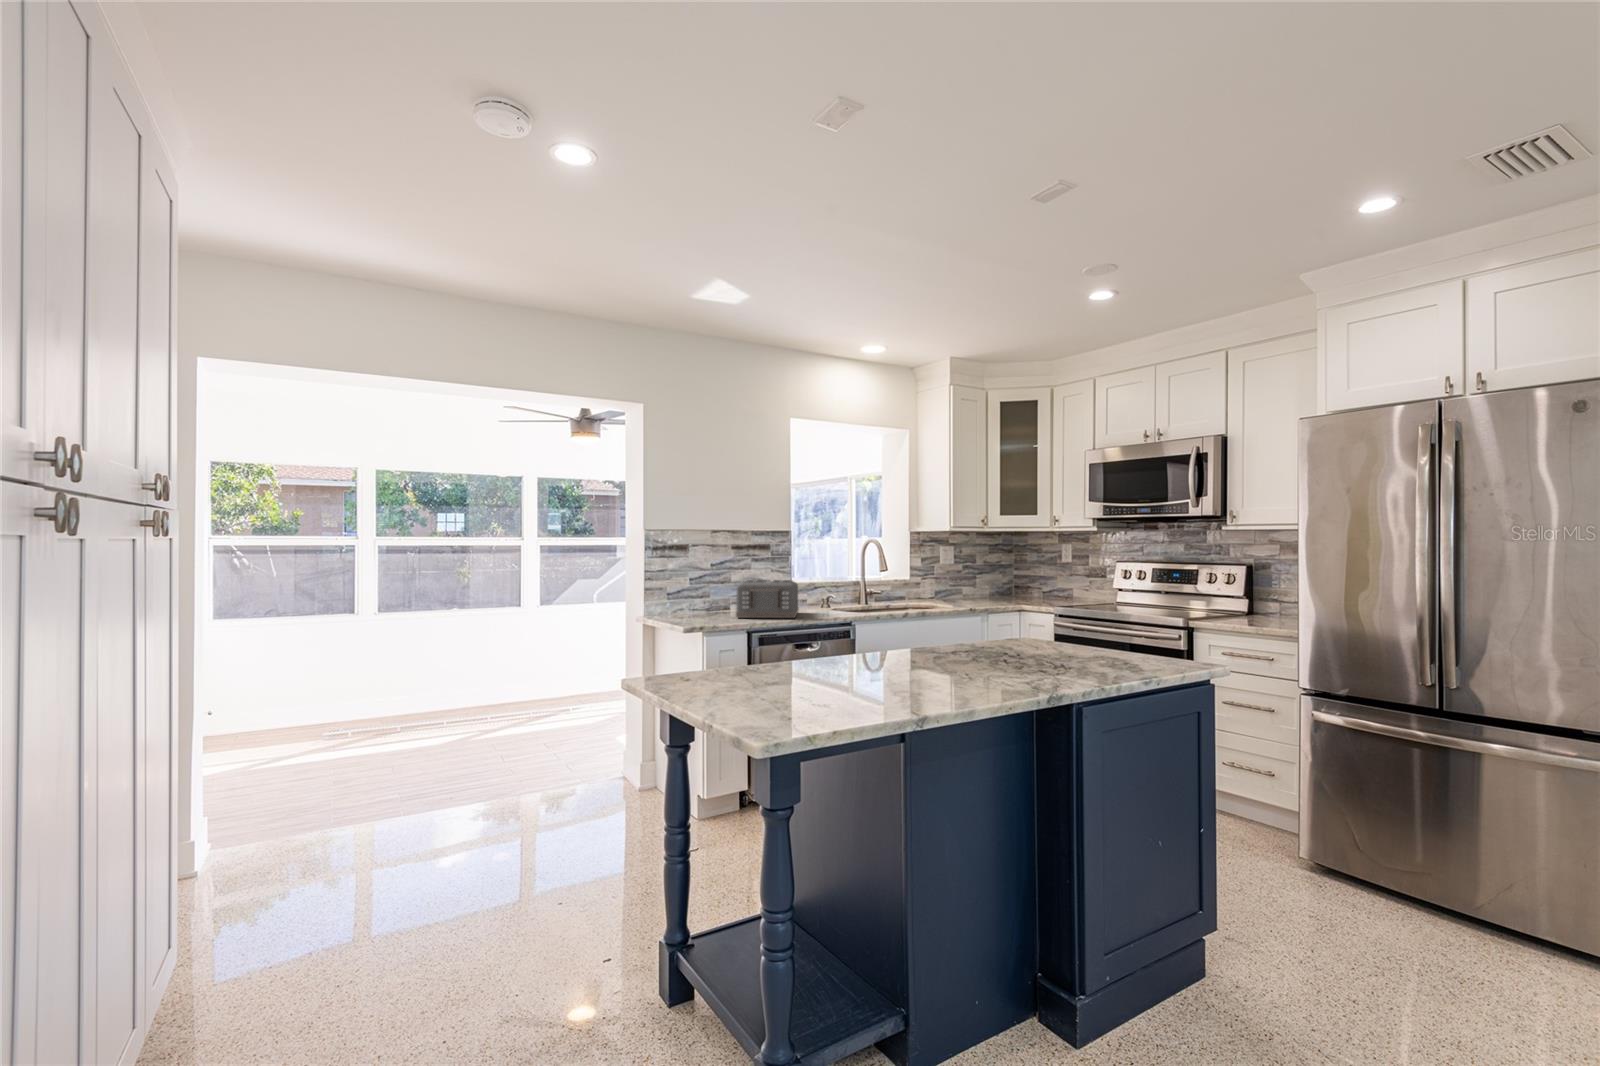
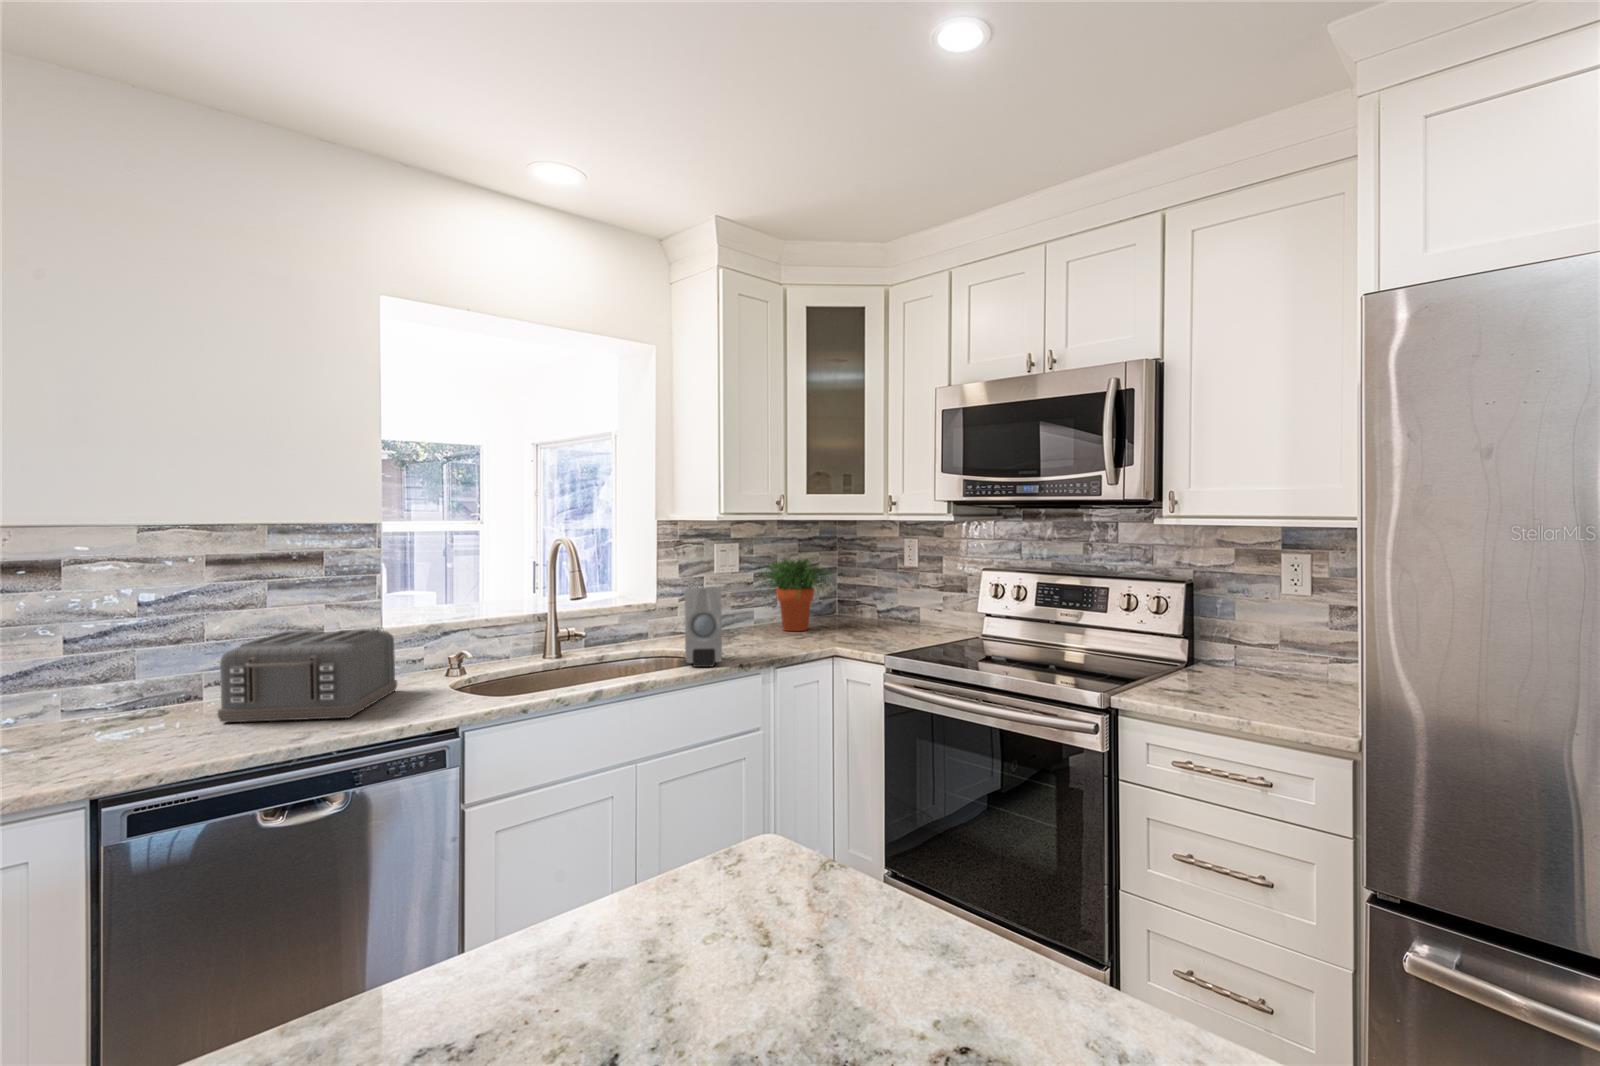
potted plant: none [965,554,1020,600] -> present [761,558,831,631]
soap dispenser: none [937,565,962,610] -> present [684,587,722,667]

